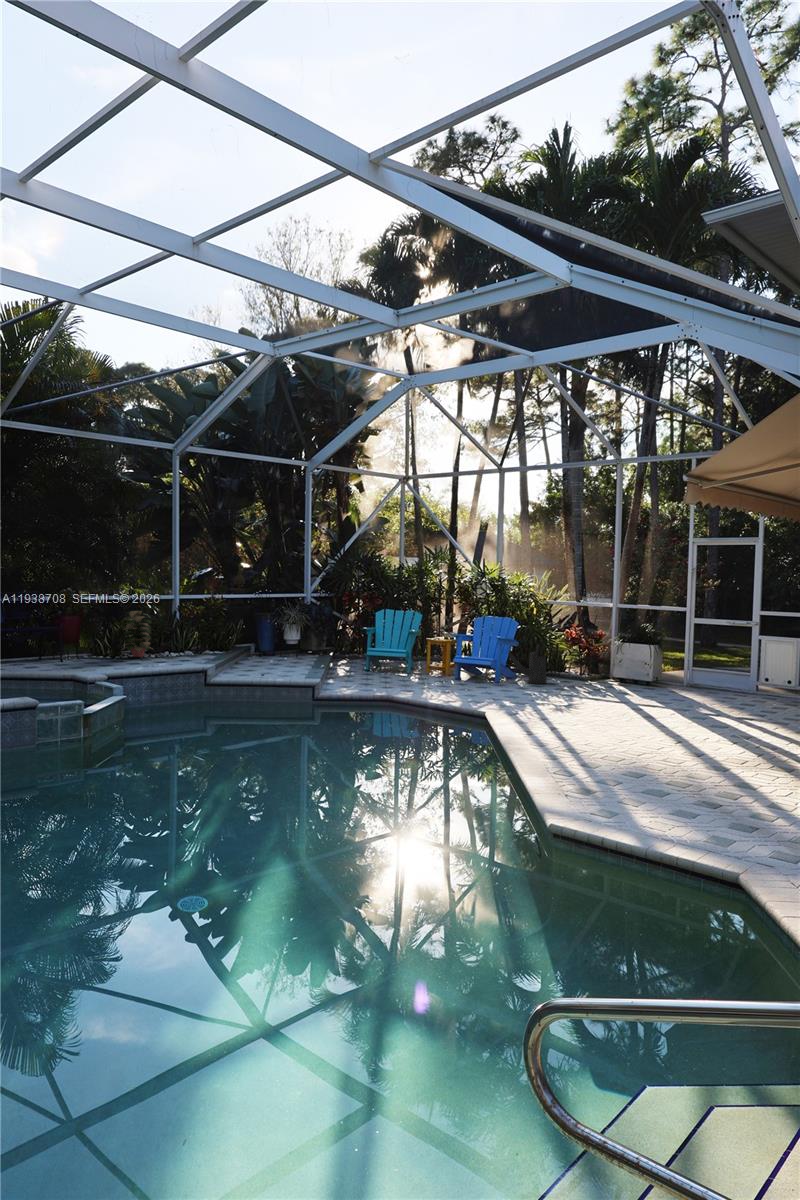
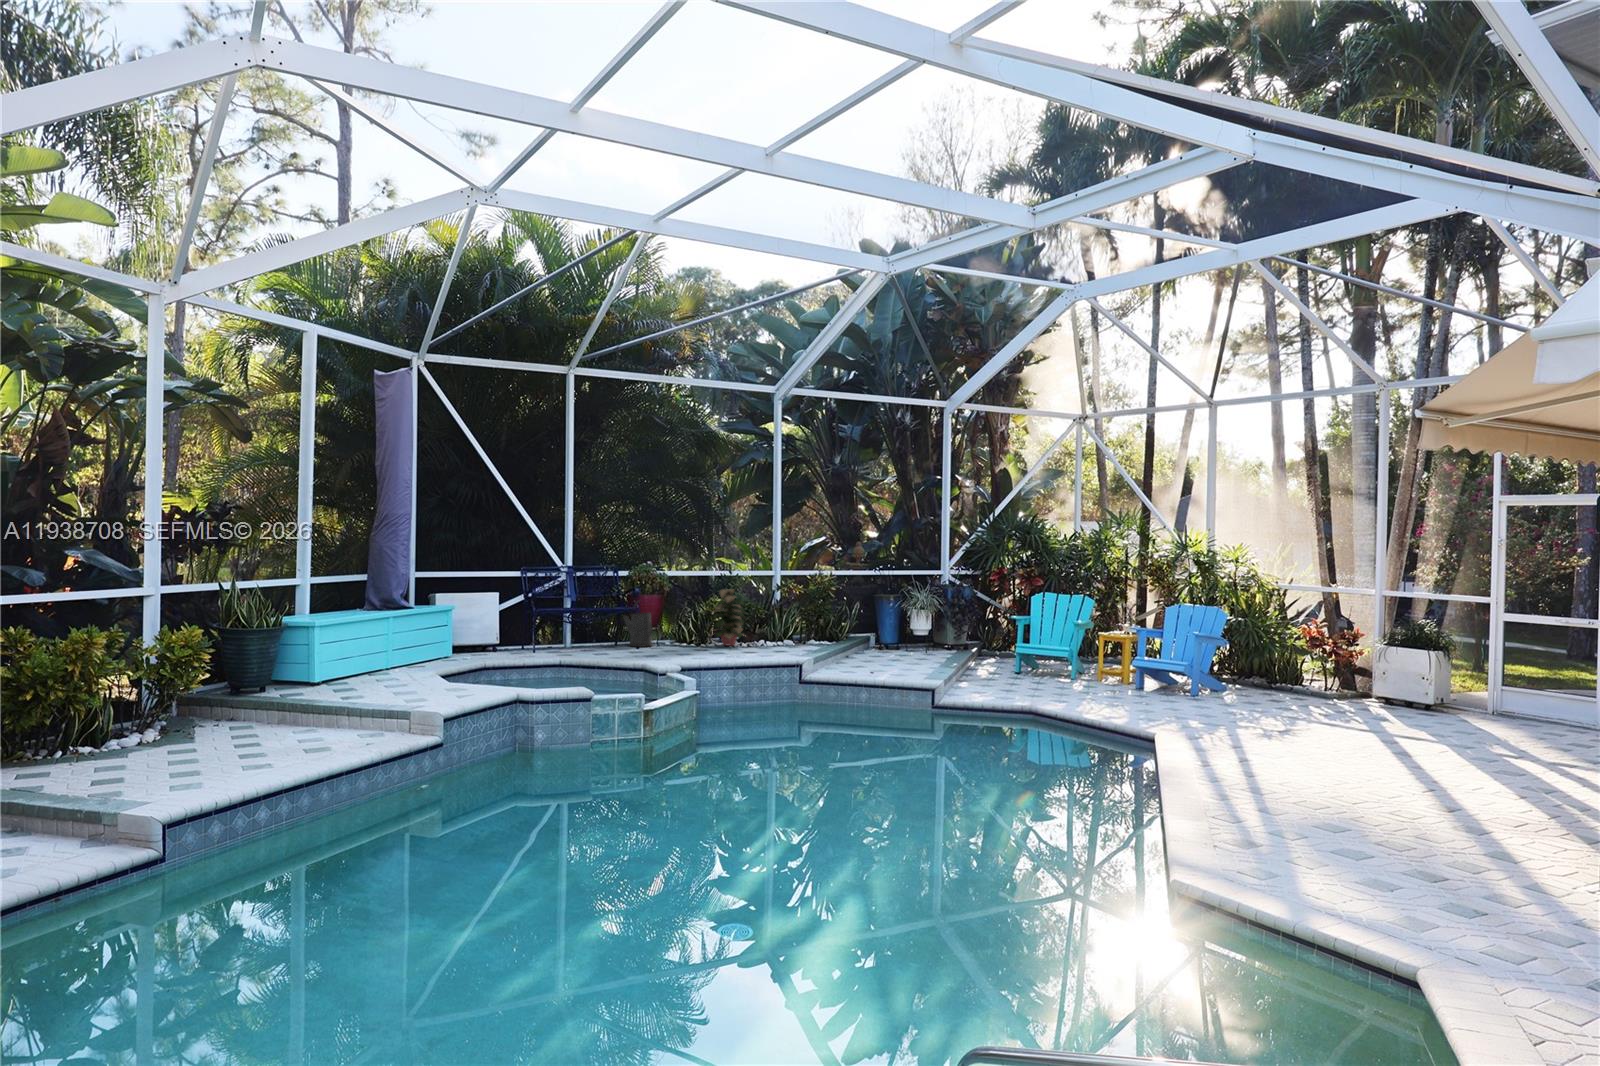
watering can: present [508,645,553,684] -> present [624,601,653,647]

